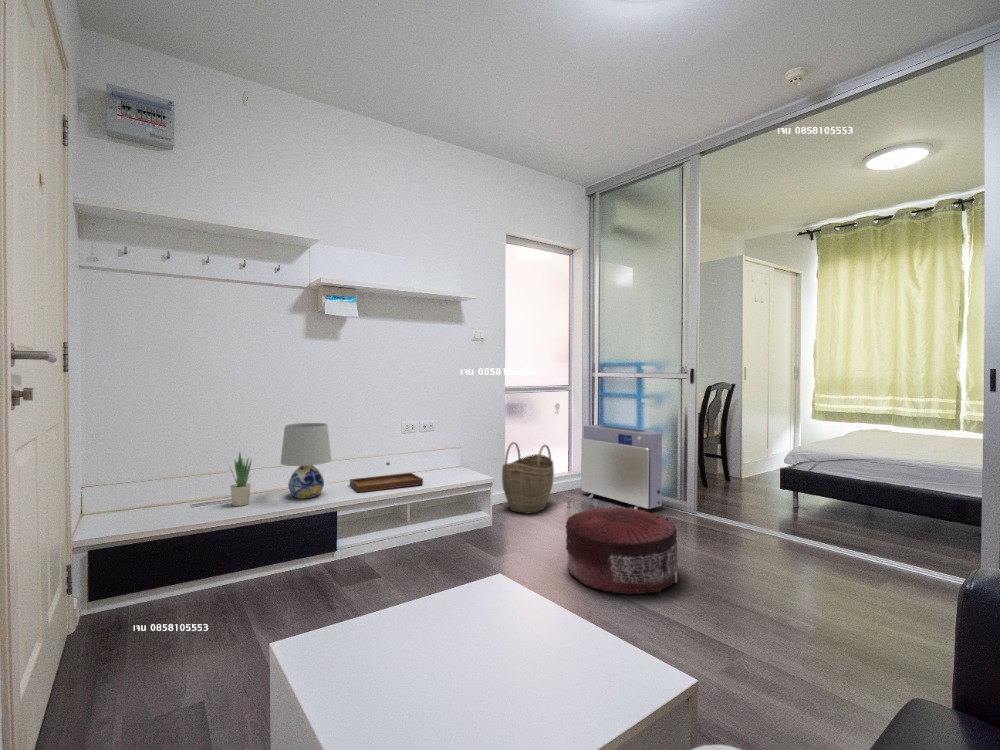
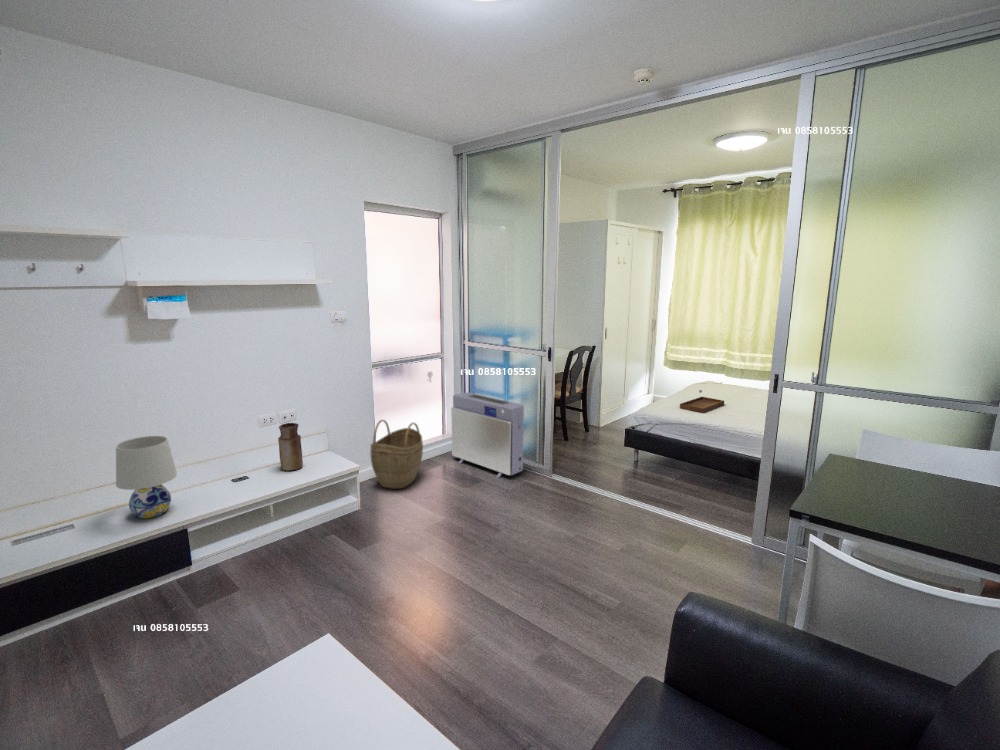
vase: none [419,431,440,477] -> present [278,423,303,471]
potted plant: present [230,453,251,506] -> none [51,483,83,539]
tray: present [350,462,423,492] -> present [680,390,724,413]
pouf: present [566,507,678,594] -> none [423,493,523,583]

